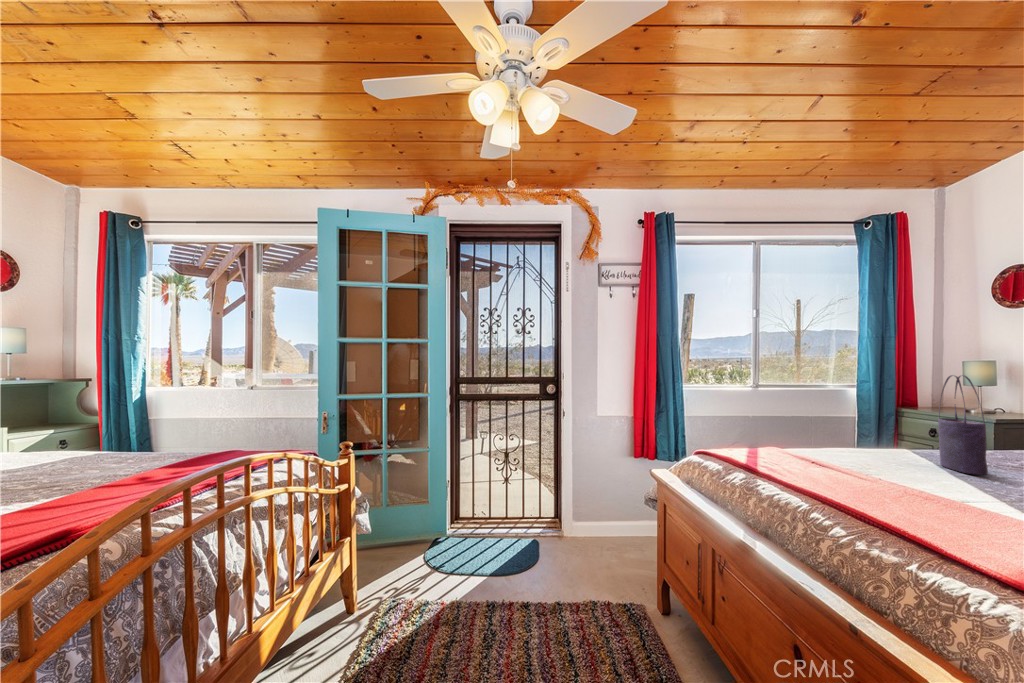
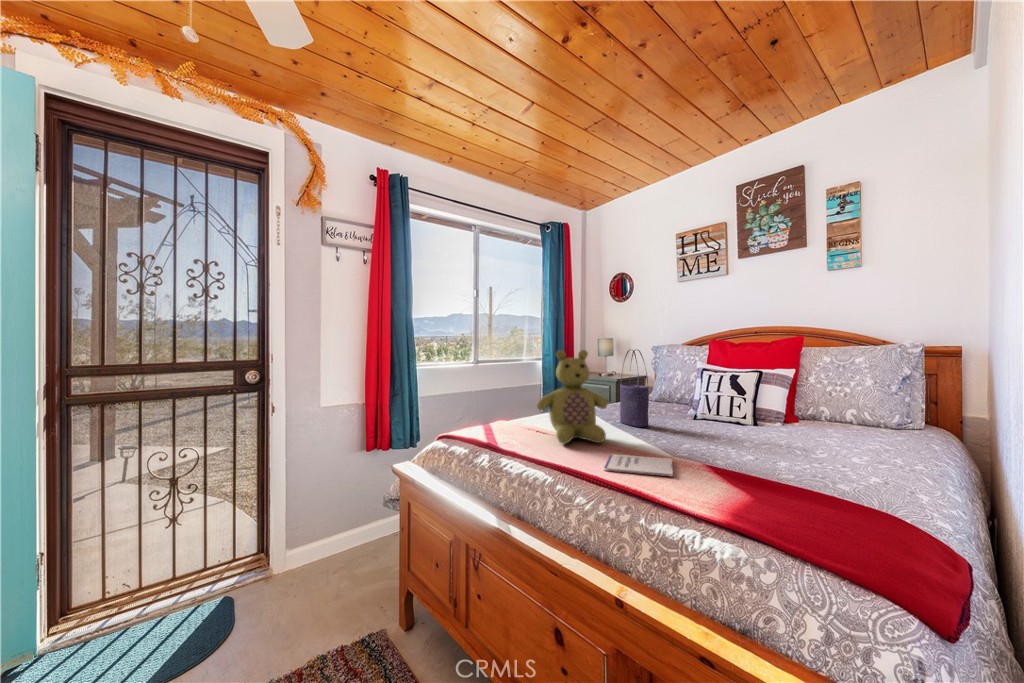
stuffed bear: none [803,375,905,482] -> present [537,350,607,444]
notebook: none [874,494,994,531] -> present [604,454,673,476]

